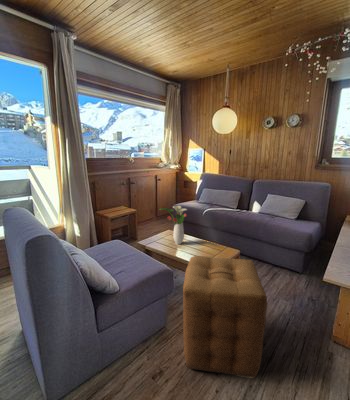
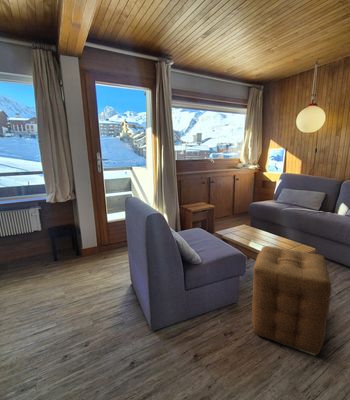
flower arrangement: present [160,206,187,244] -> none [236,203,263,237]

